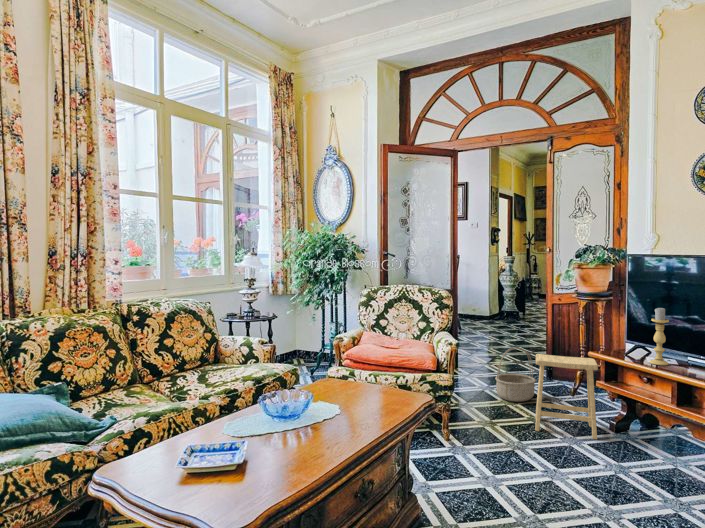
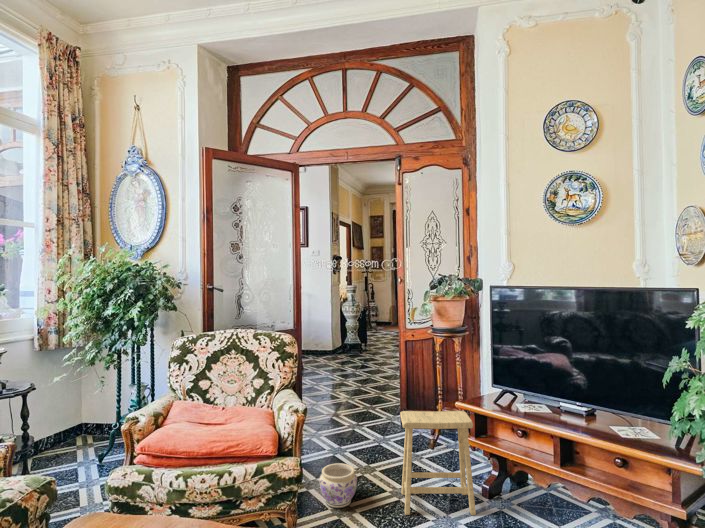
candle holder: present [650,308,669,365] -> none [522,346,541,414]
basket: present [495,347,536,402] -> none [350,399,396,469]
planter: none [468,389,498,420] -> present [319,463,357,508]

